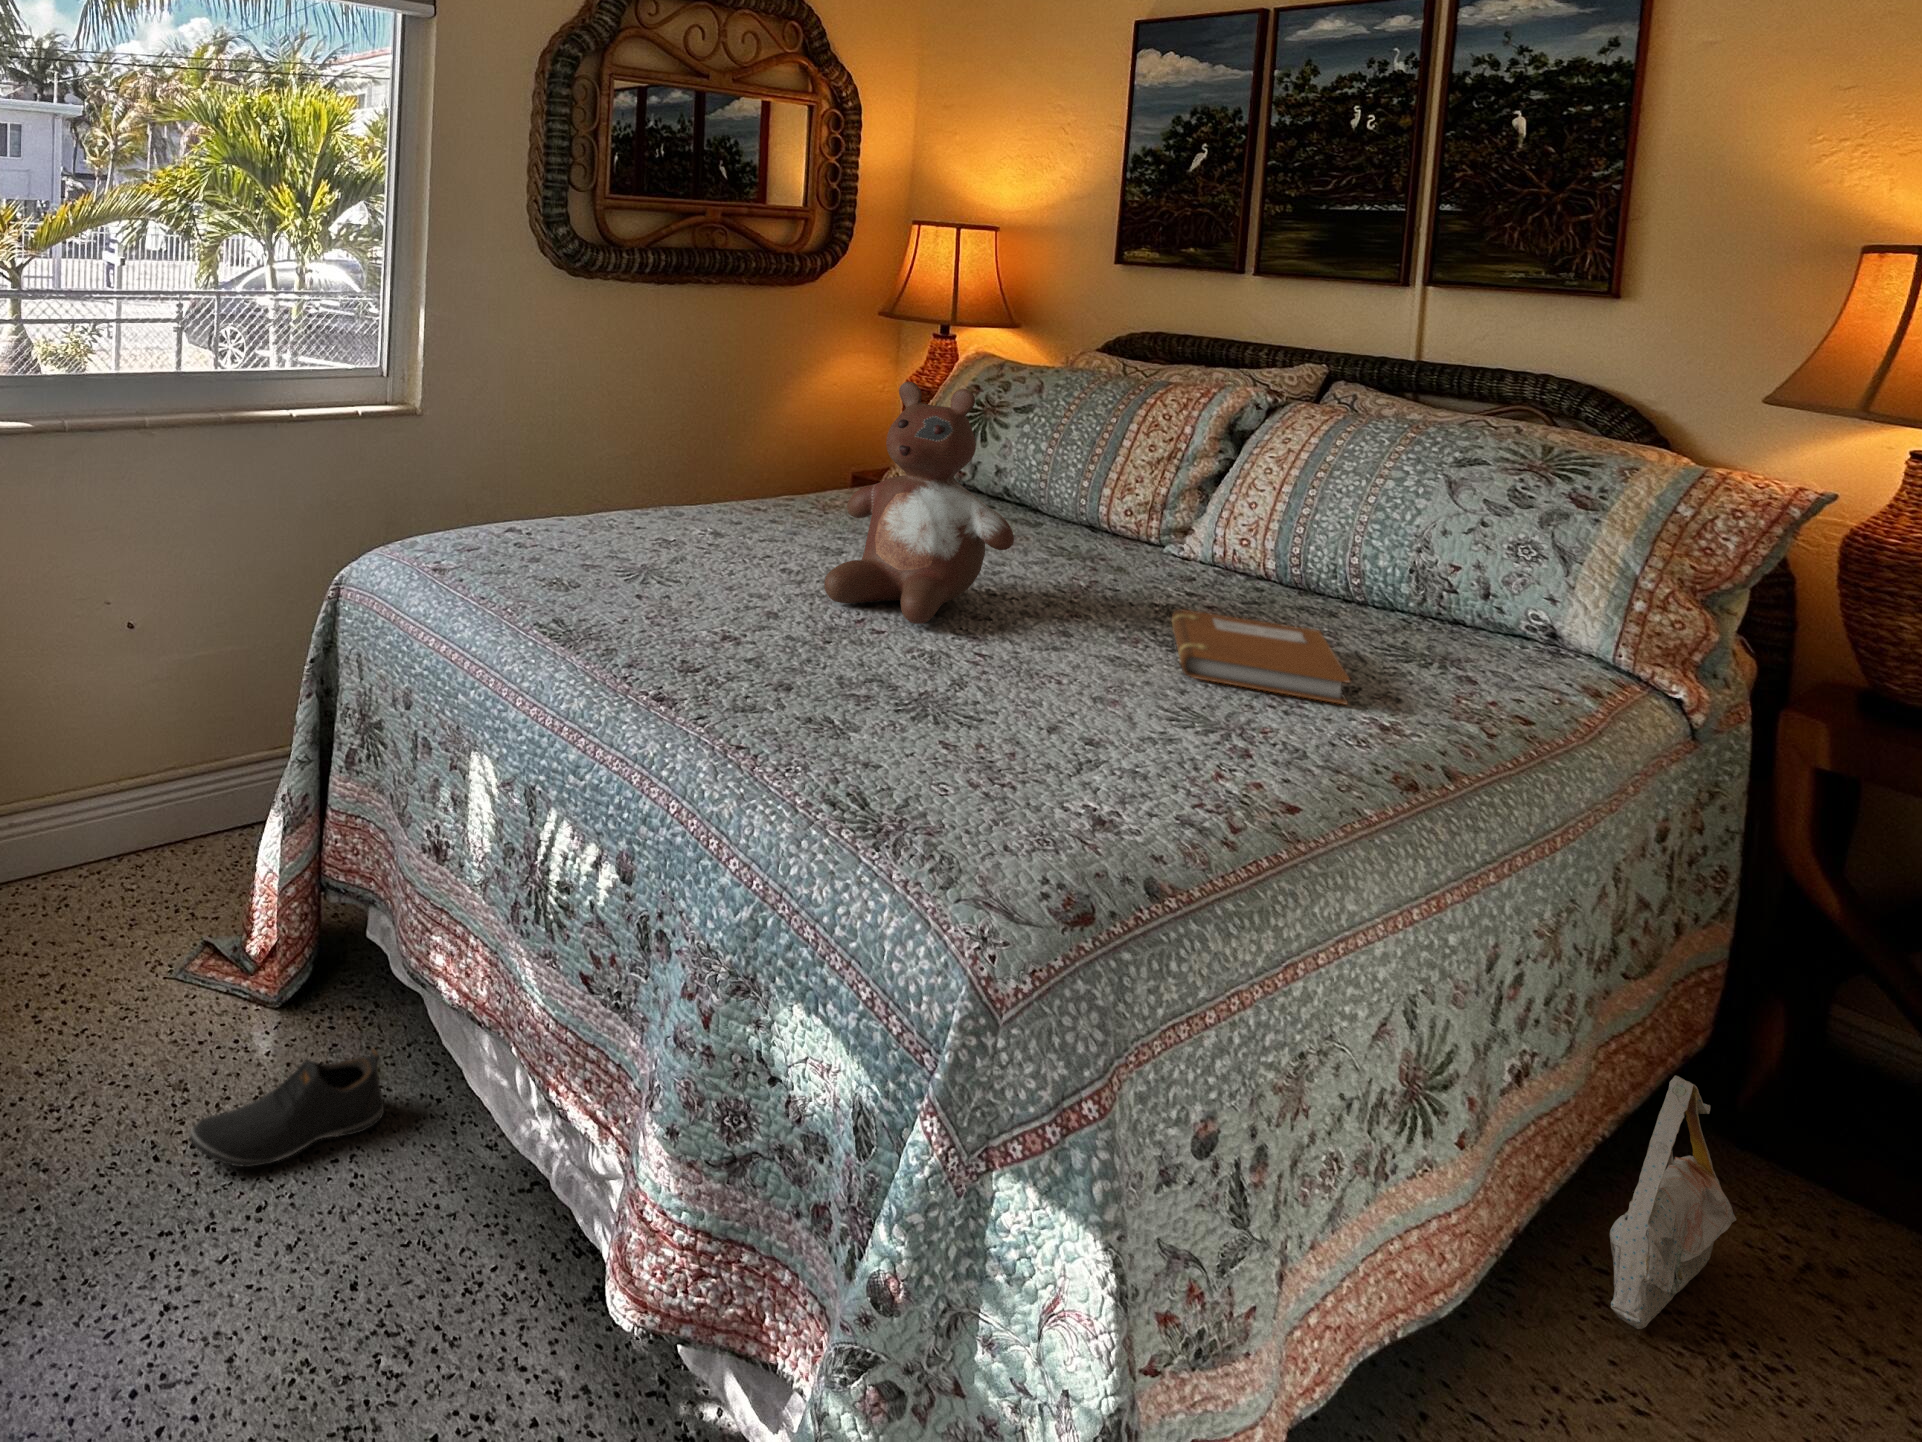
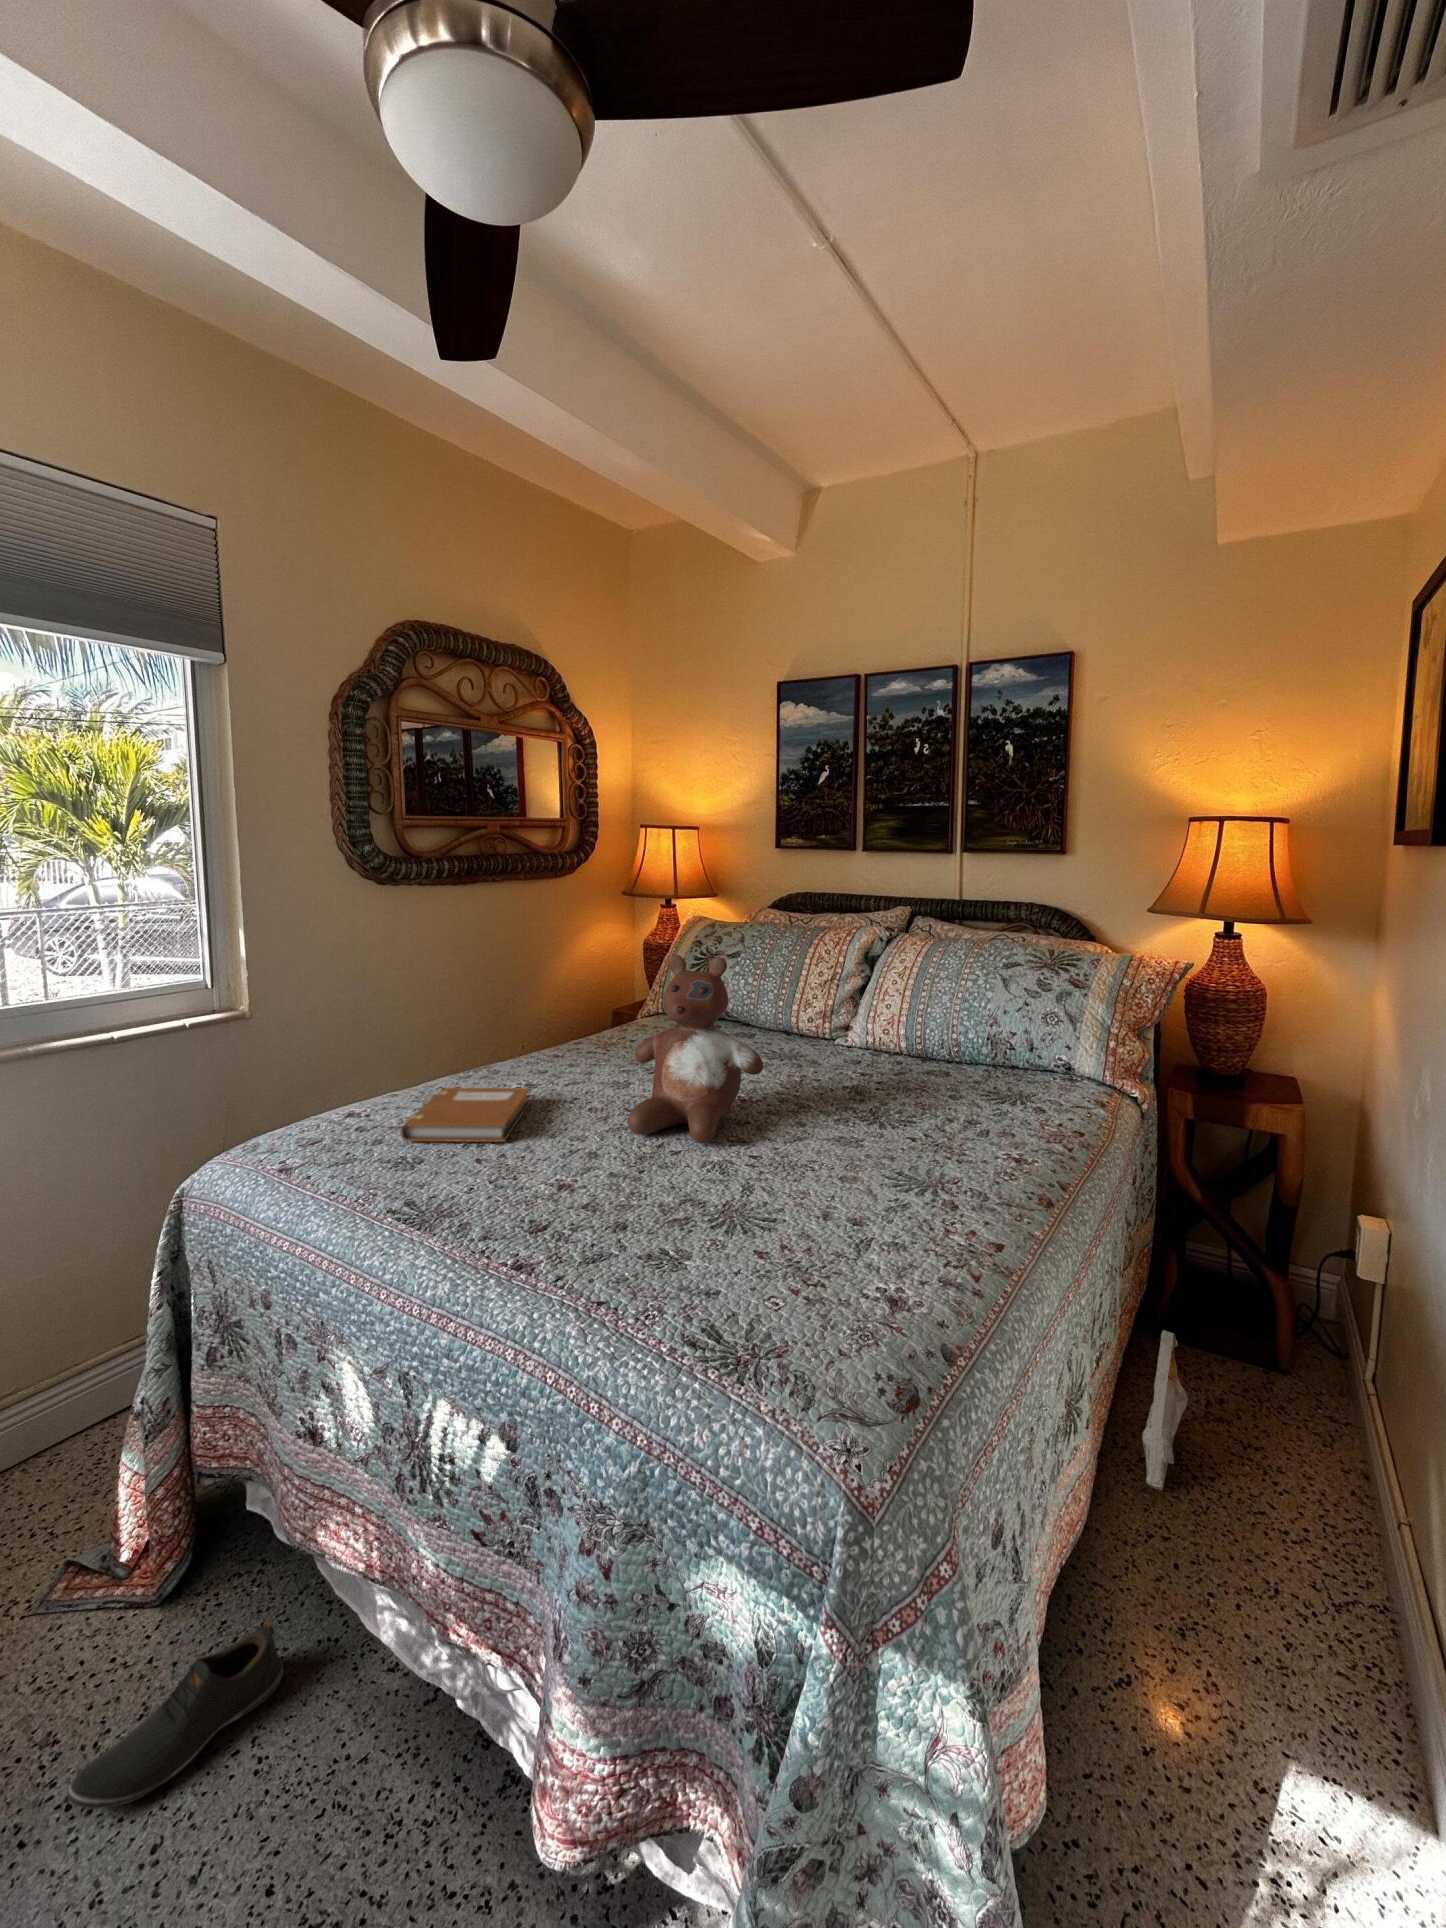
notebook: present [1171,609,1350,705] -> present [401,1088,530,1142]

